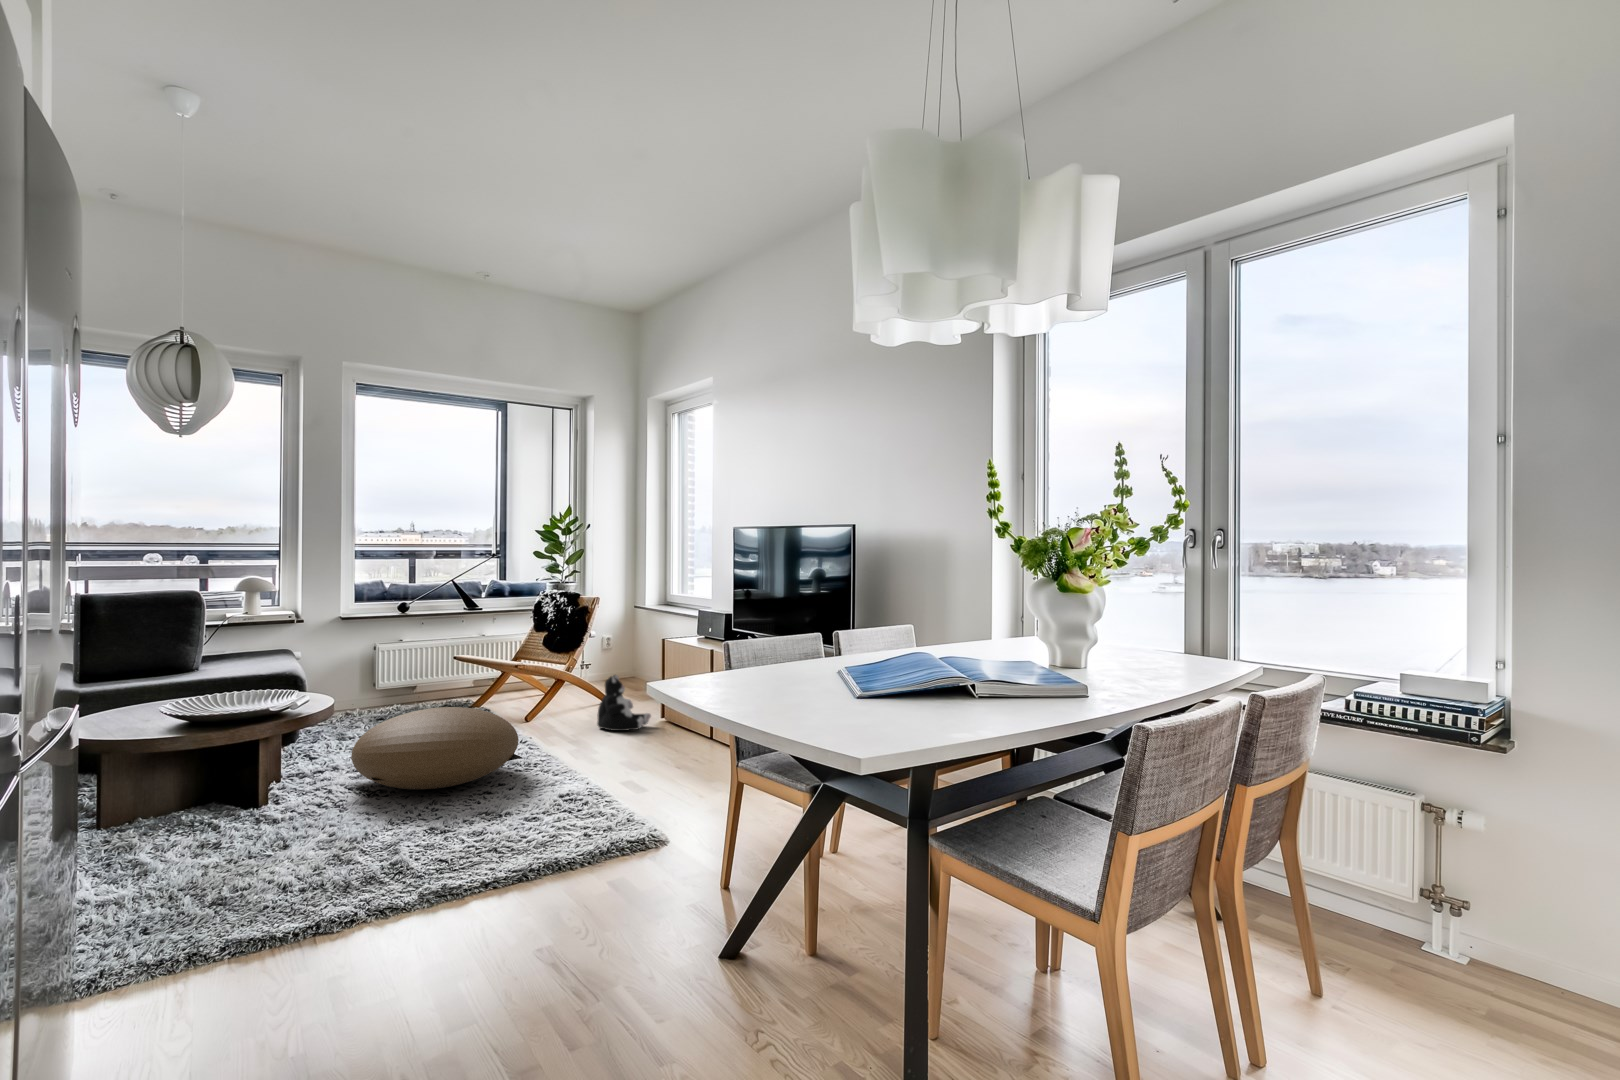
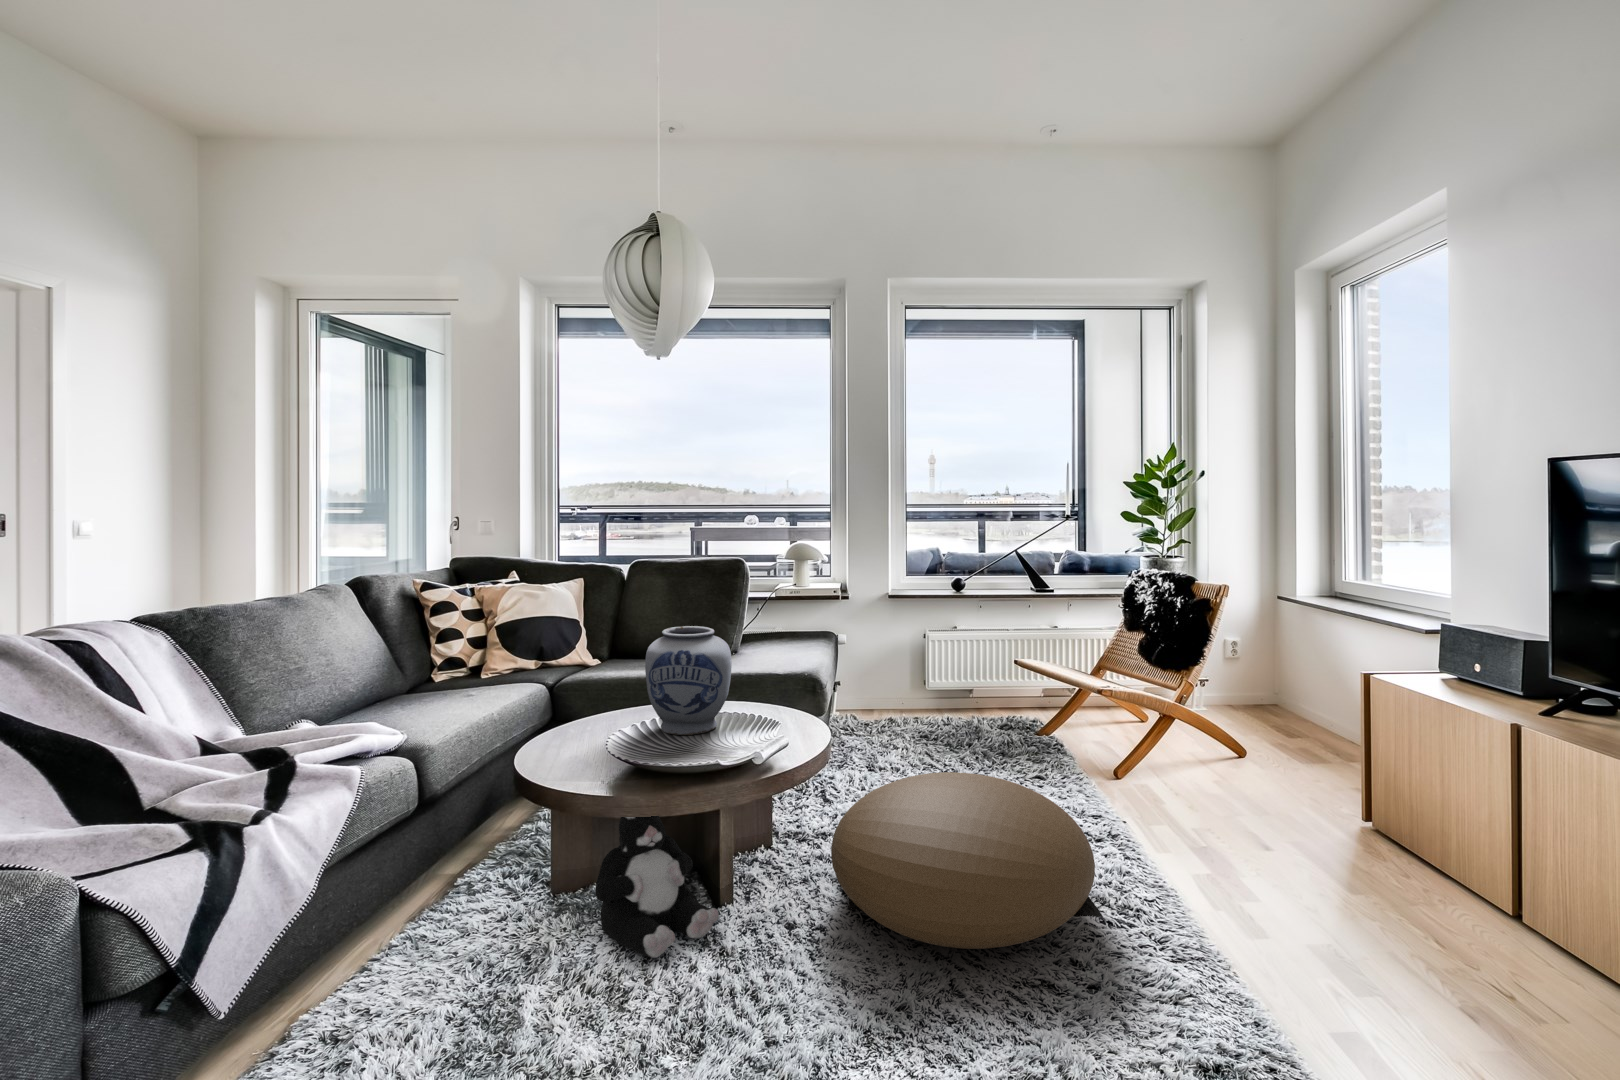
vase: none [181,628,260,706] -> present [645,626,732,735]
plush toy: present [597,675,651,731] -> present [595,816,719,958]

